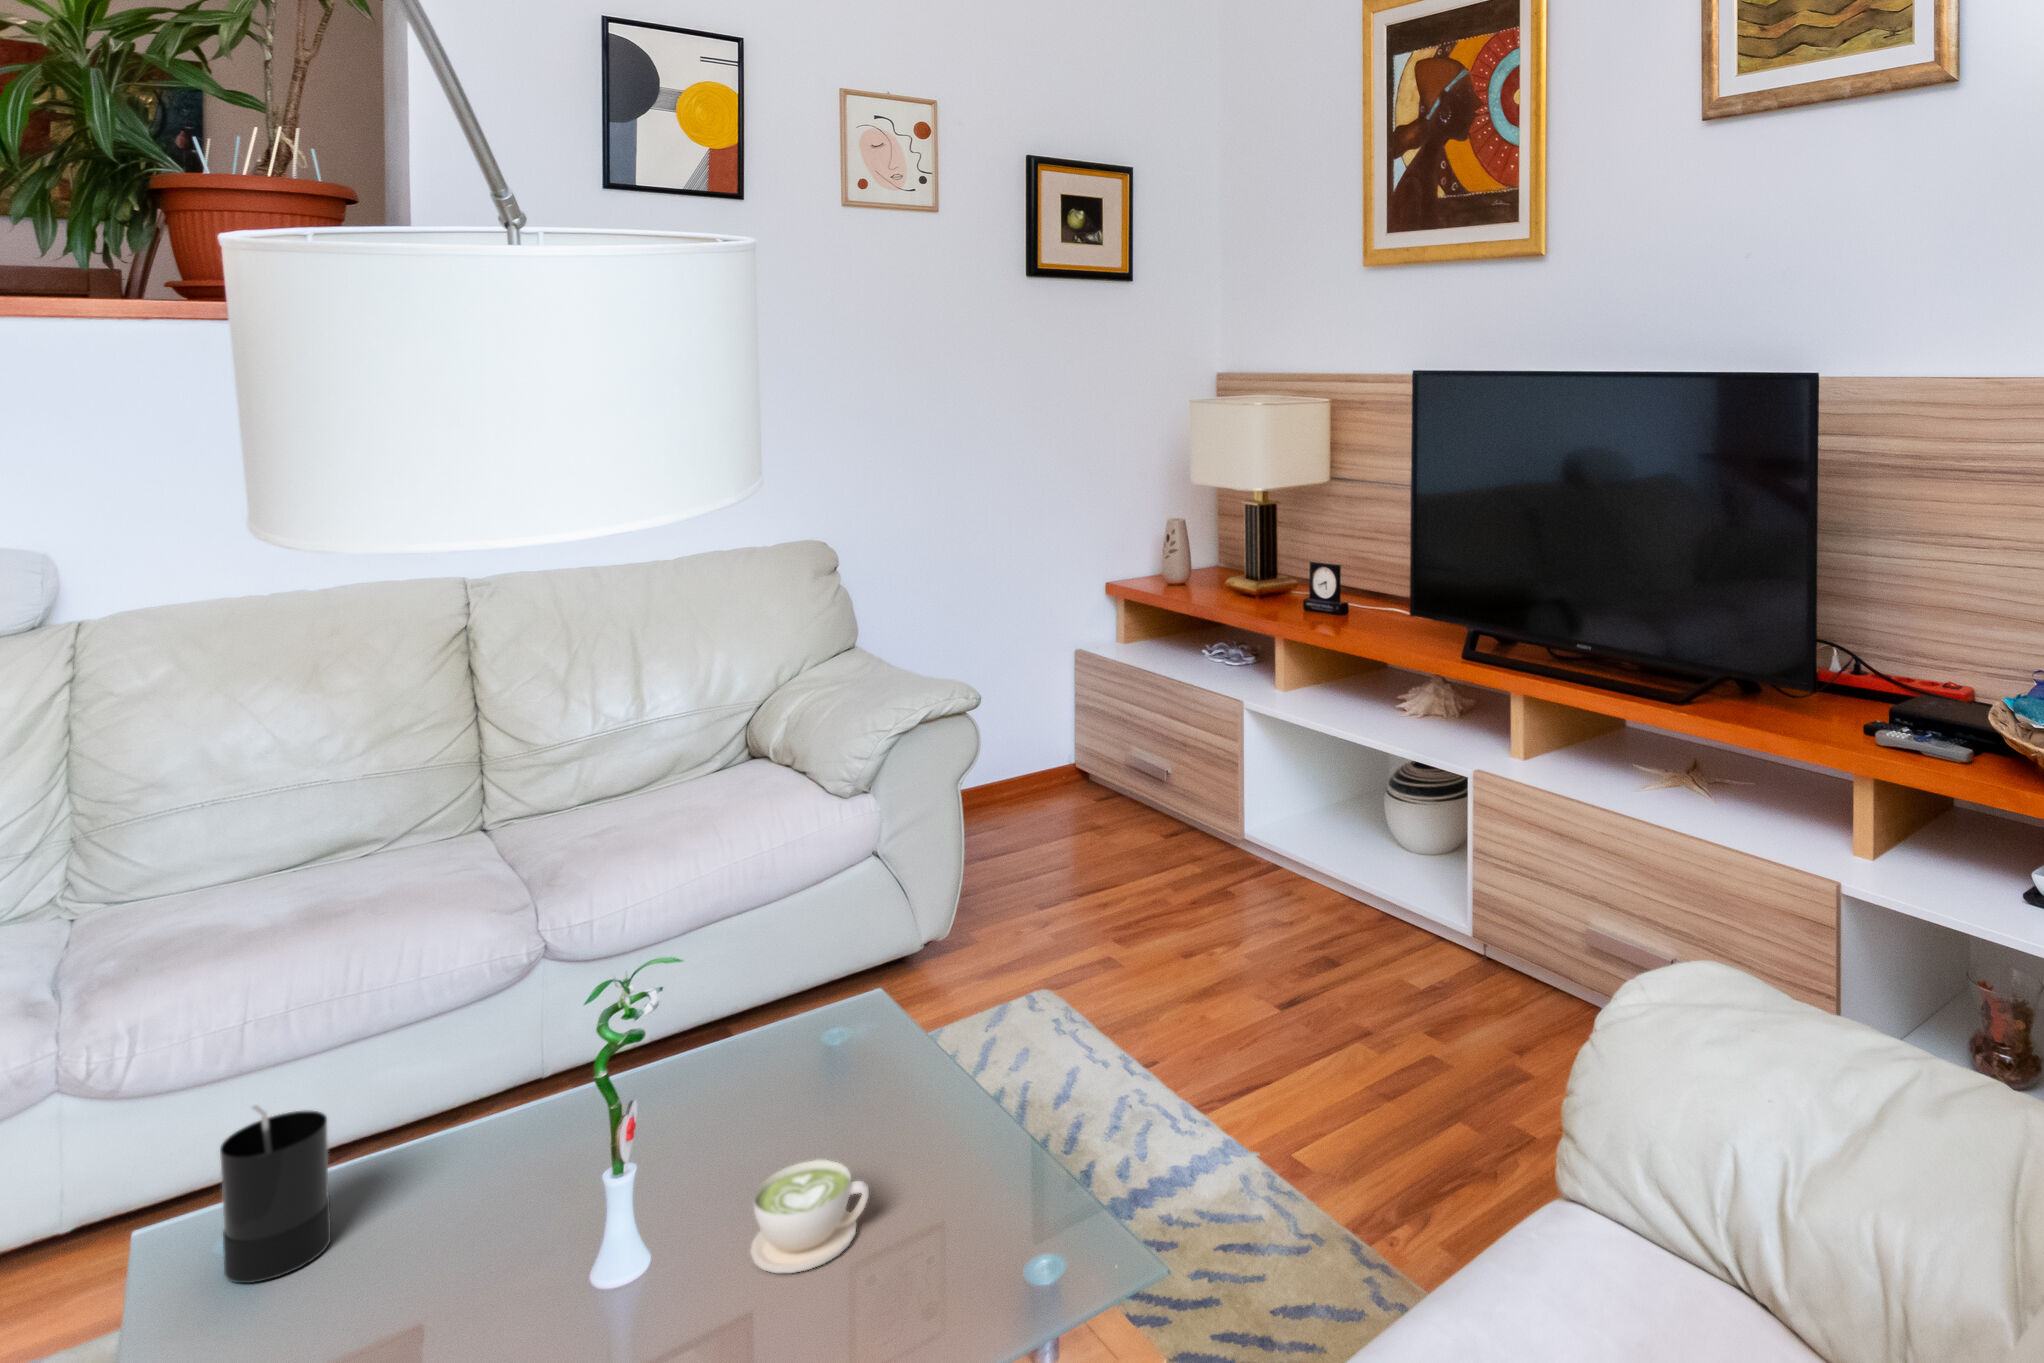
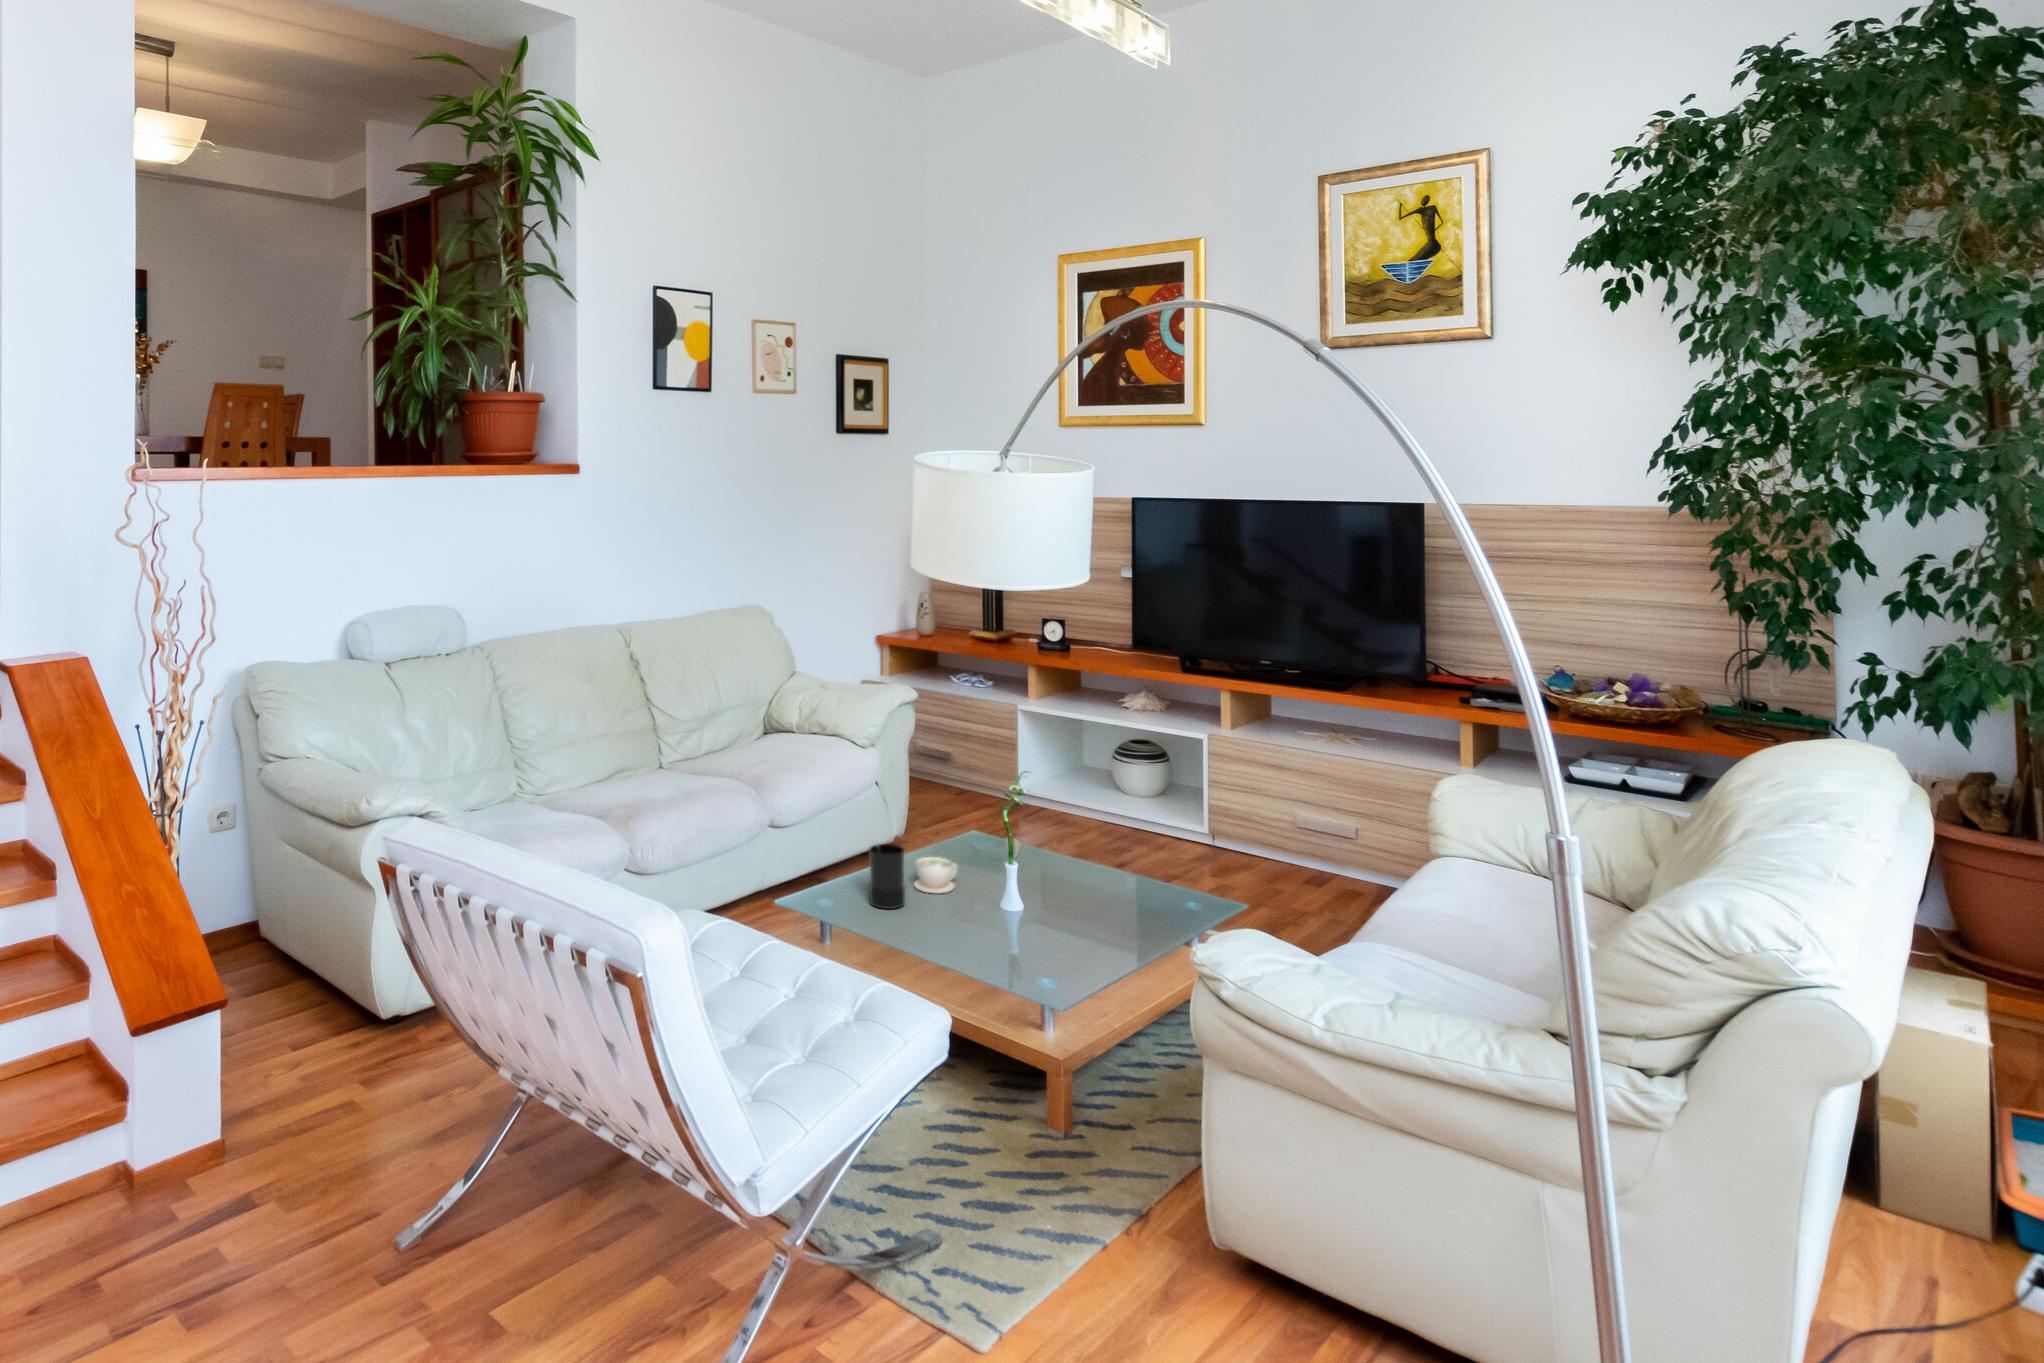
coffee cup: present [750,1160,869,1273] -> present [914,857,957,893]

